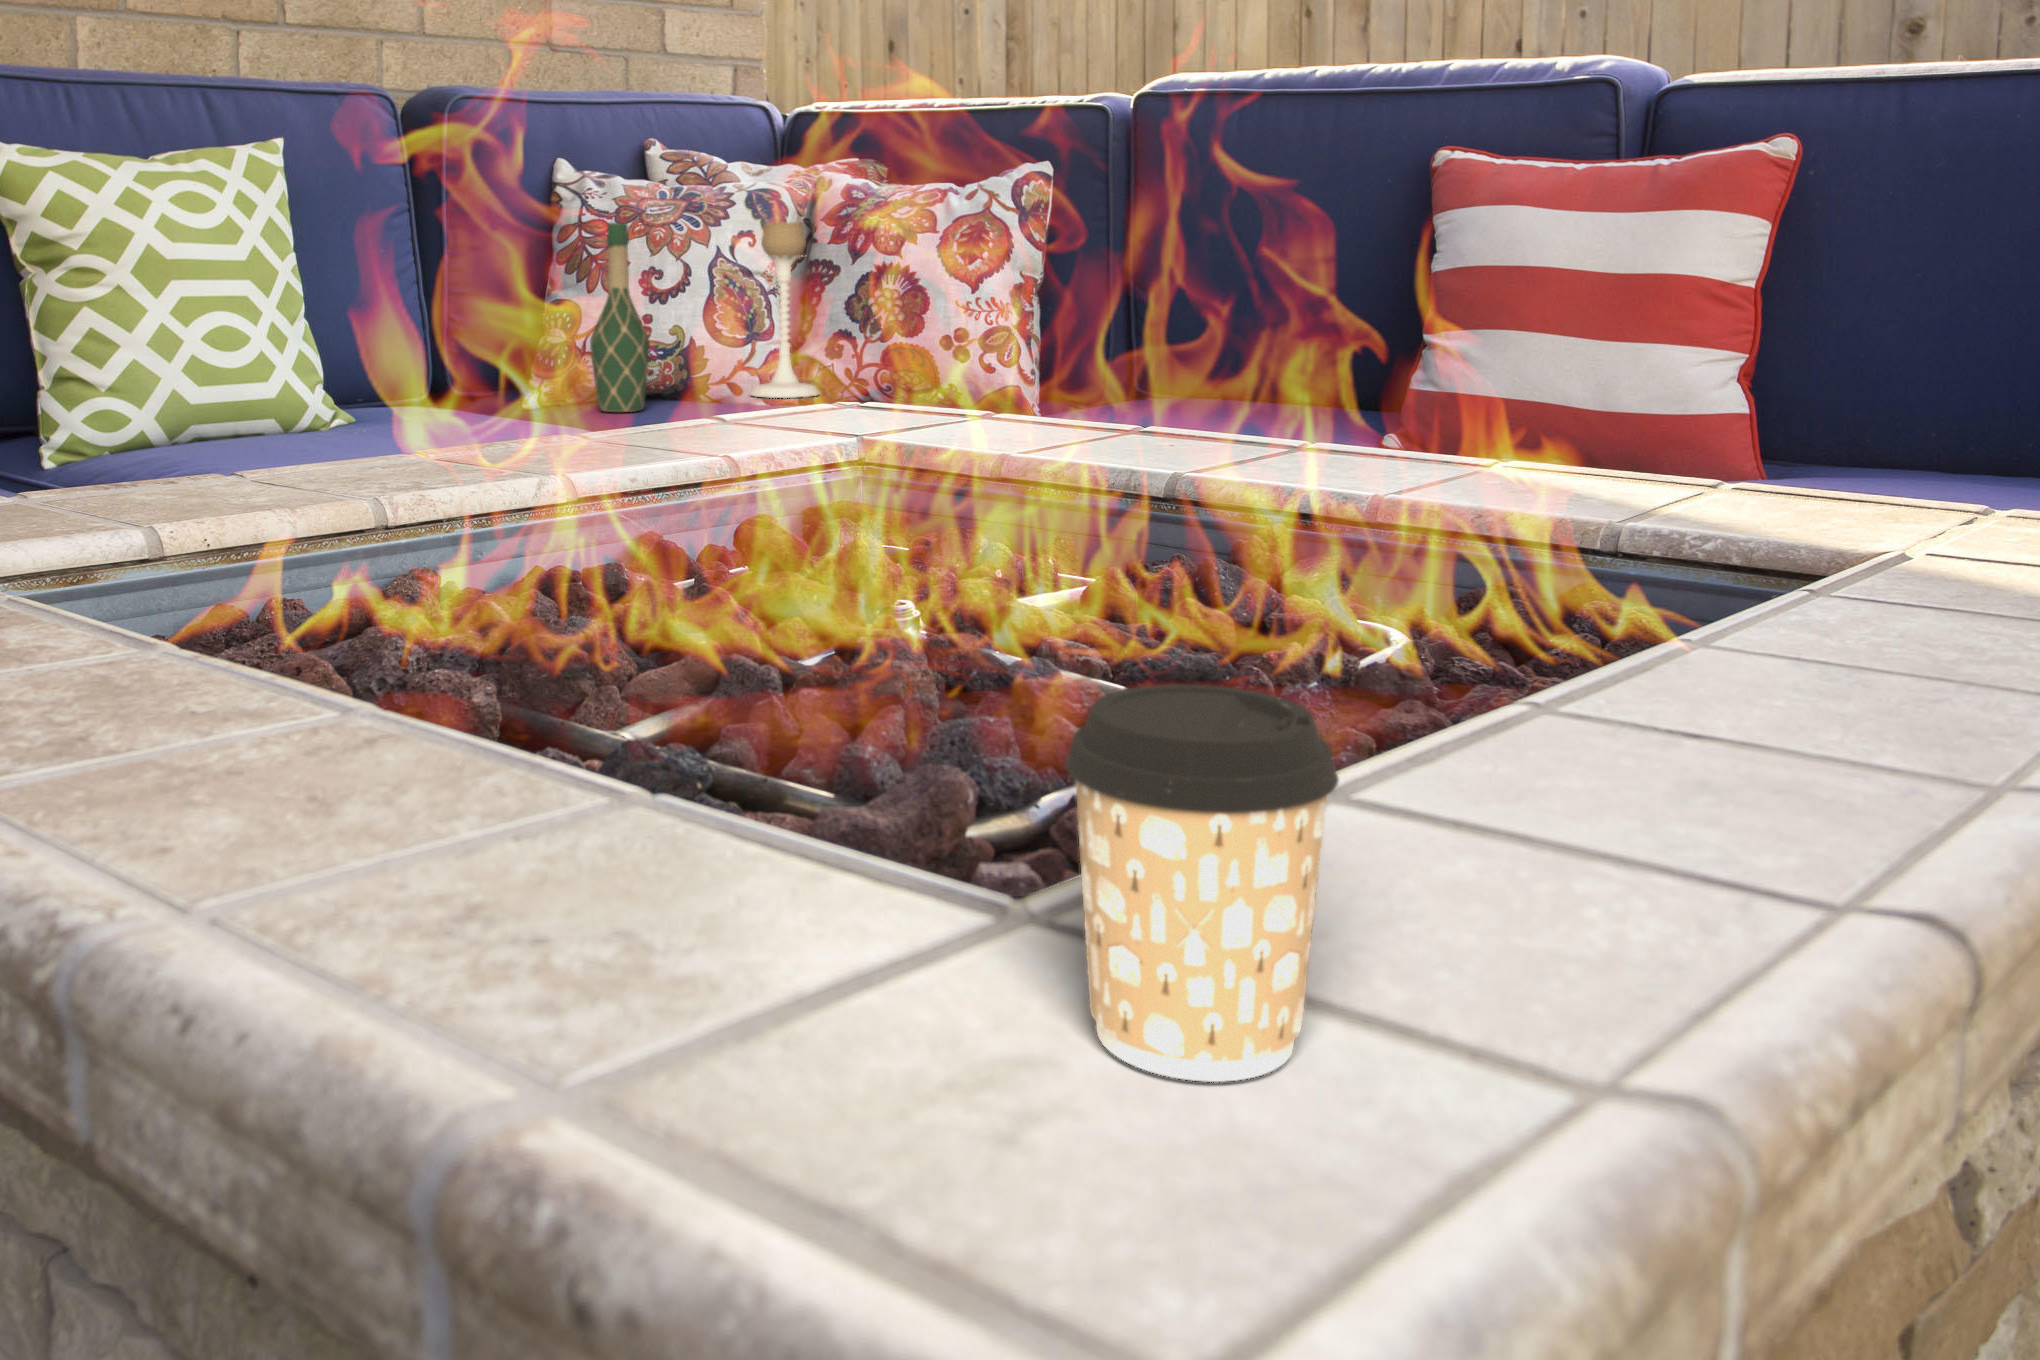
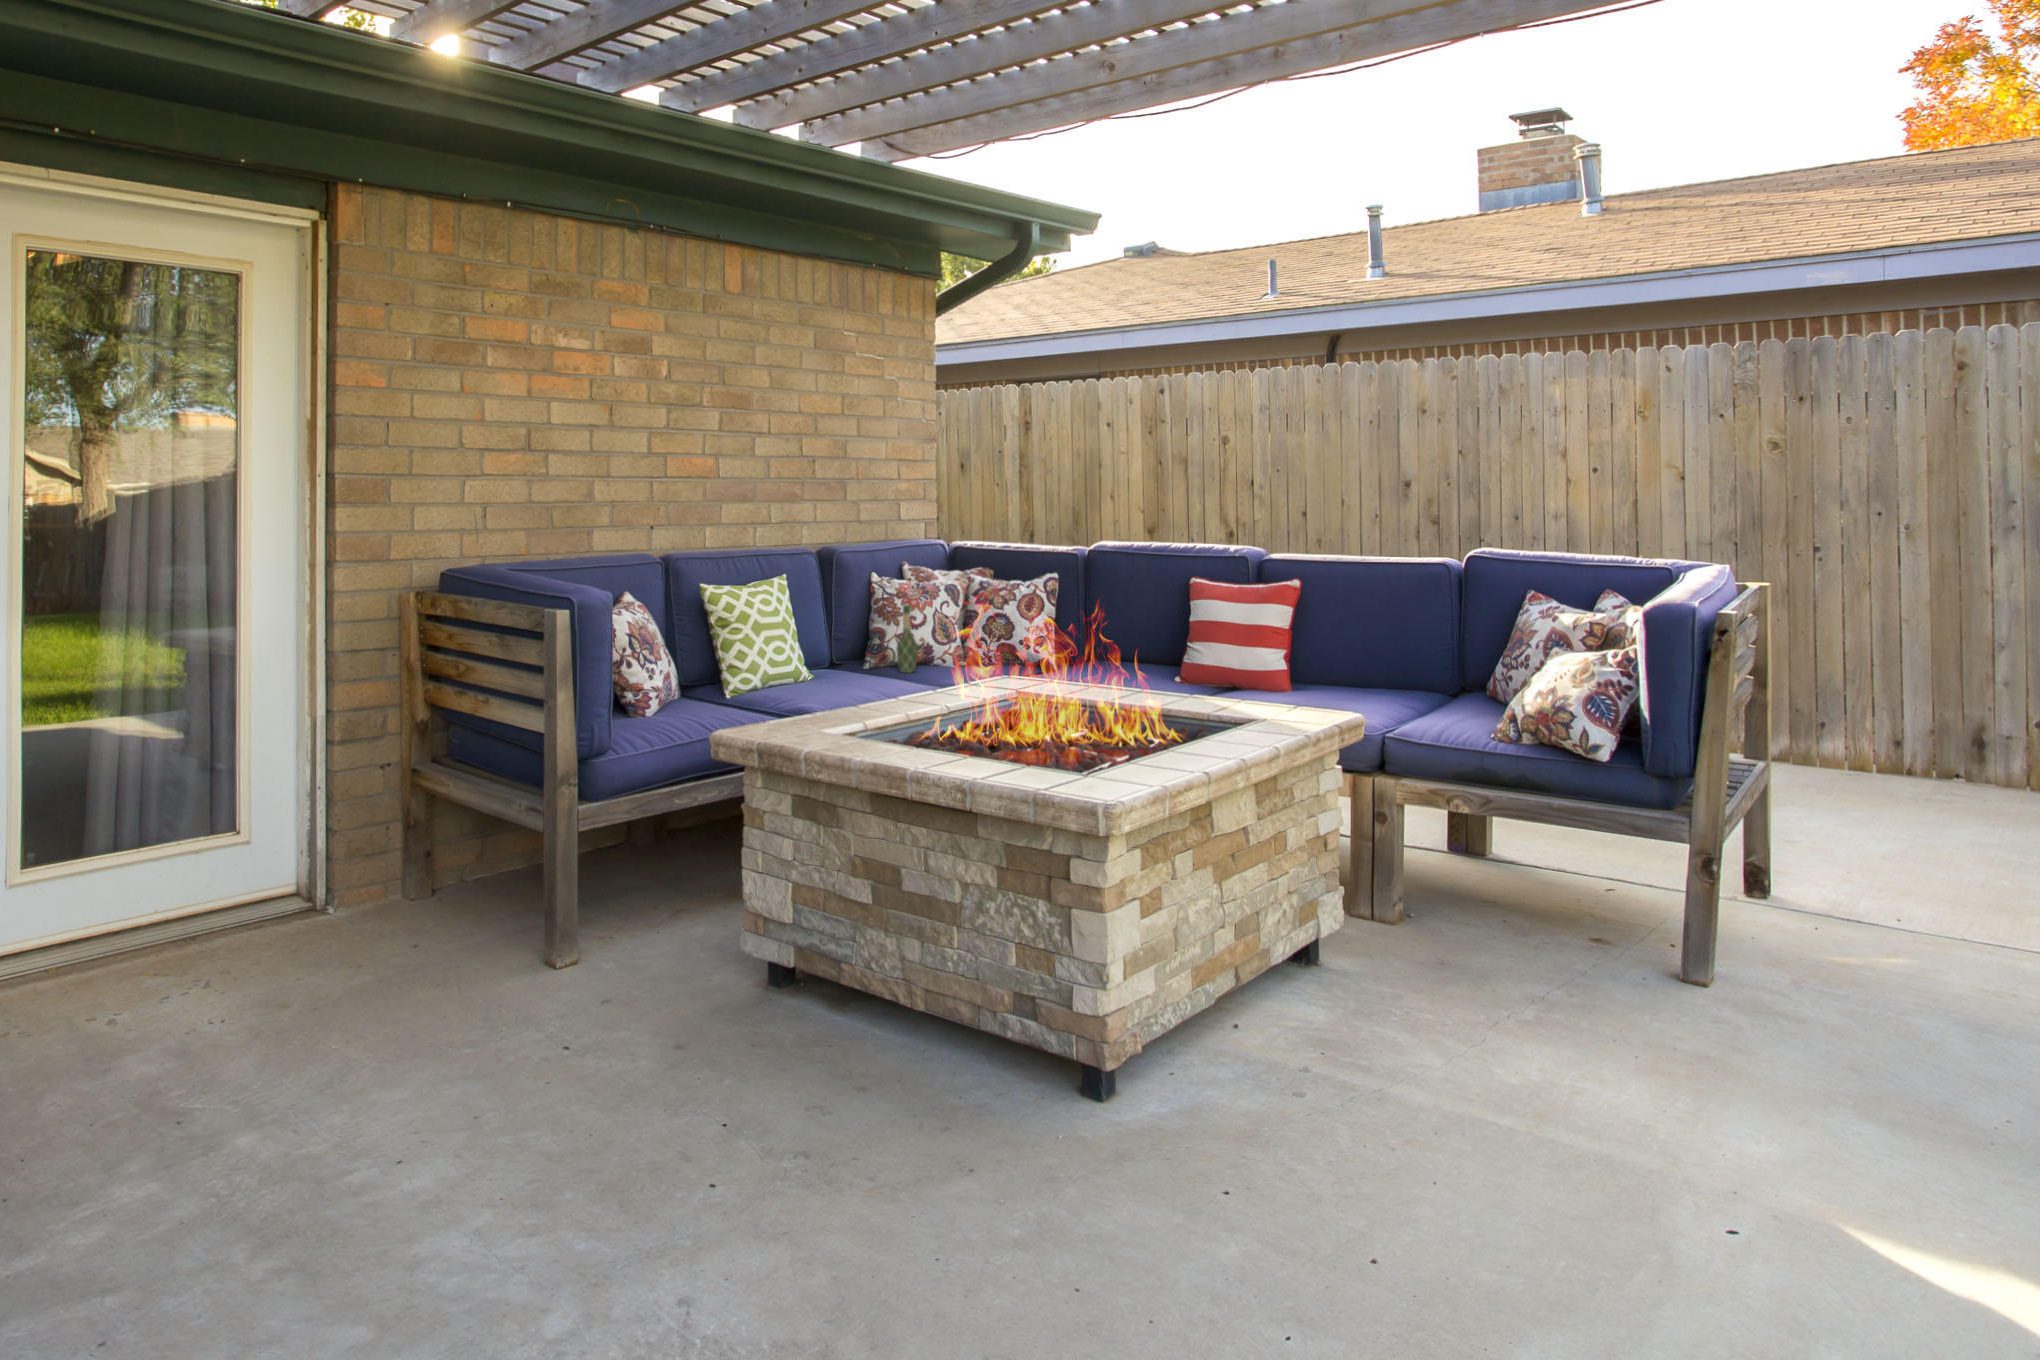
candle holder: present [750,222,819,398] -> none [949,599,976,665]
coffee cup: present [1065,684,1339,1082] -> none [1057,734,1091,783]

